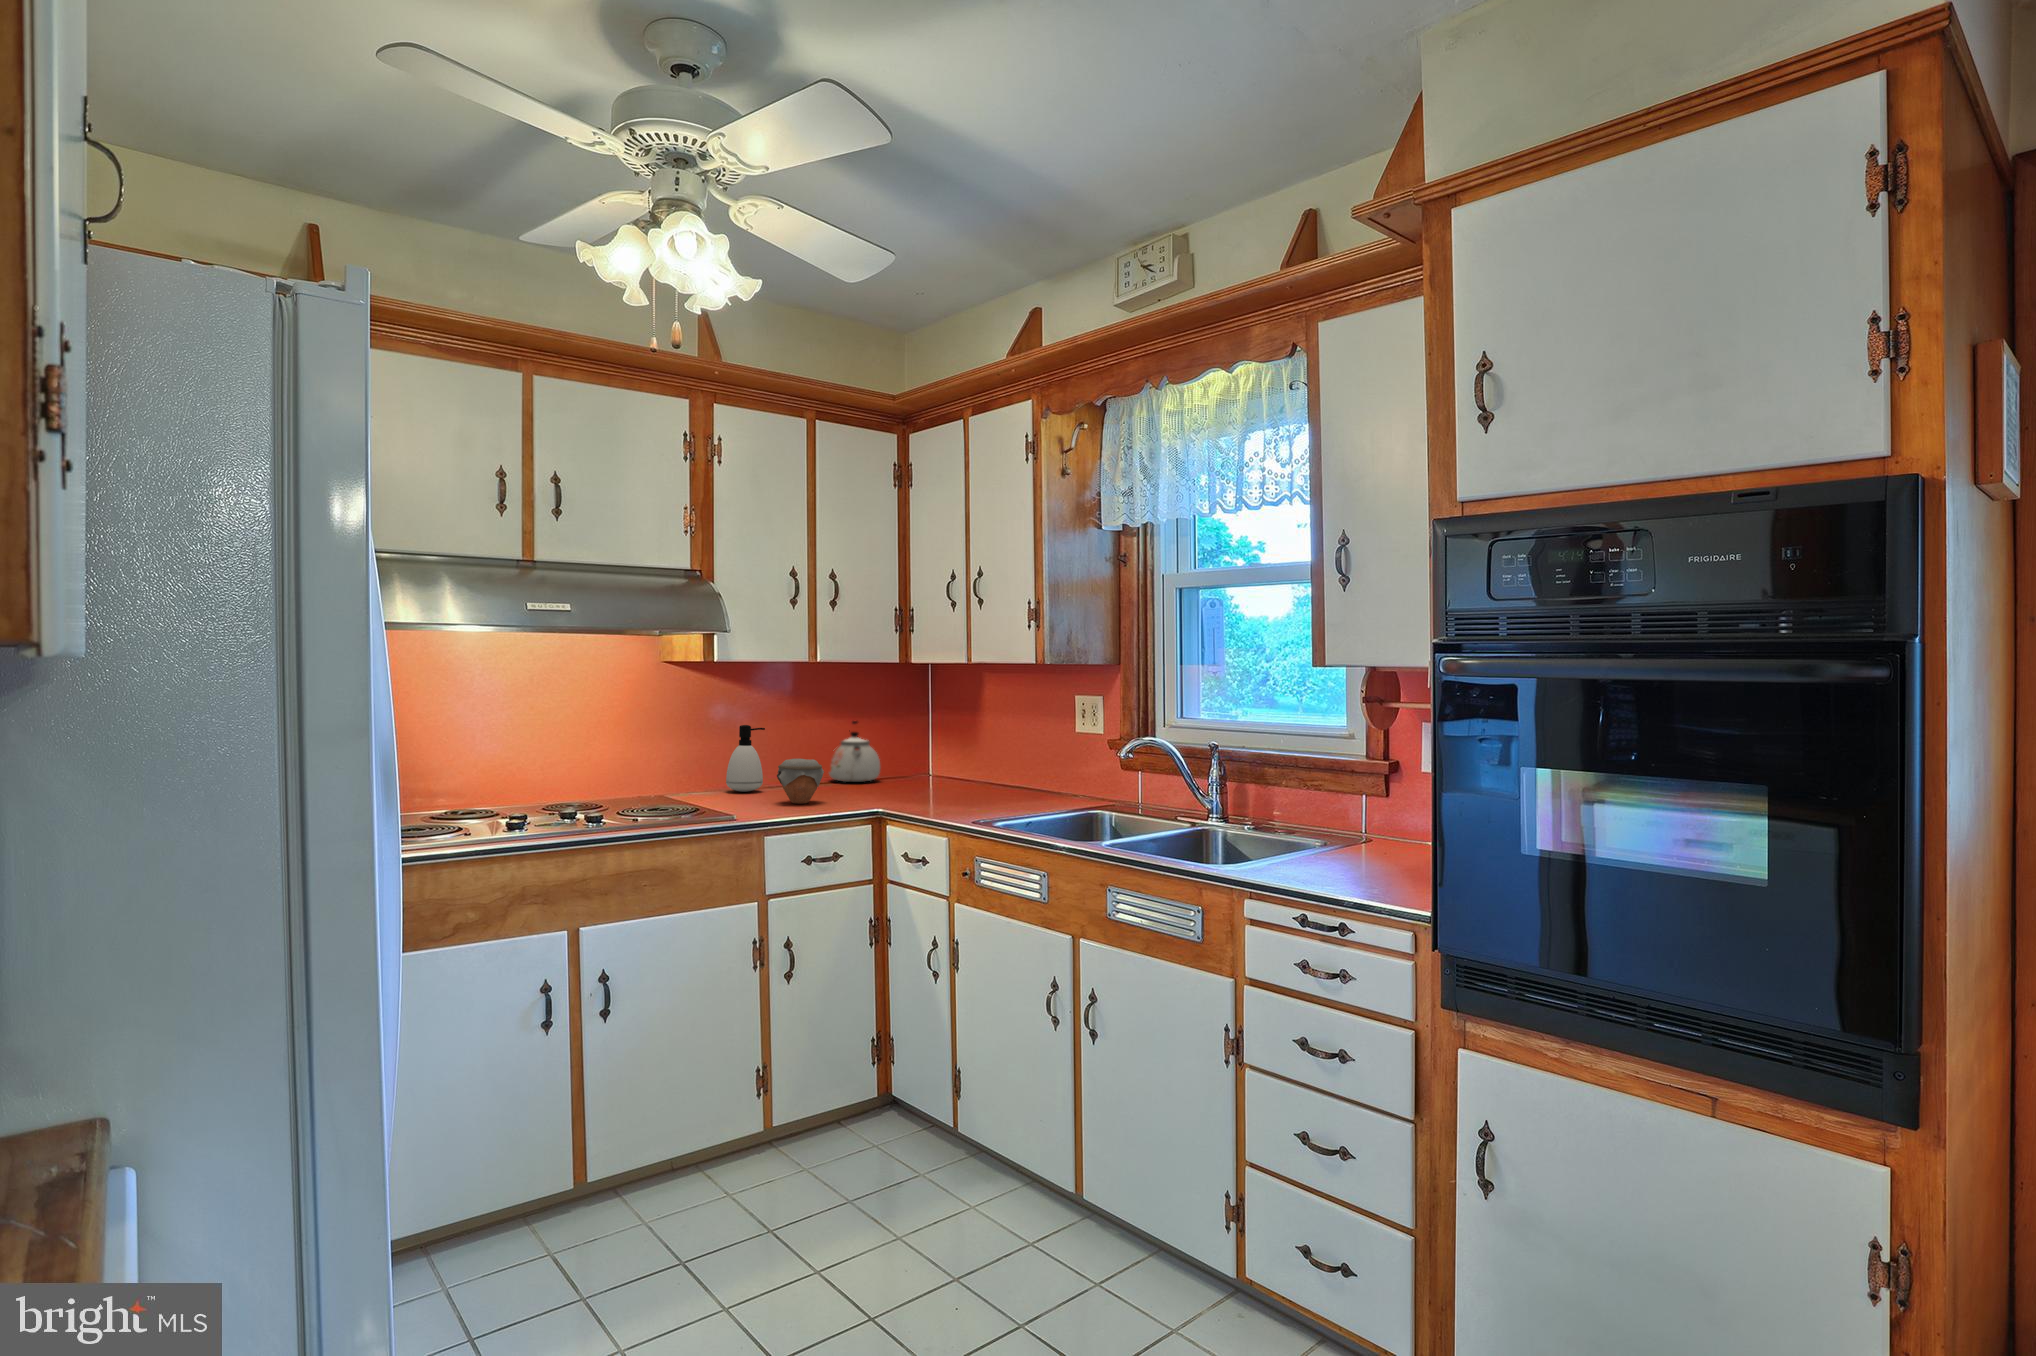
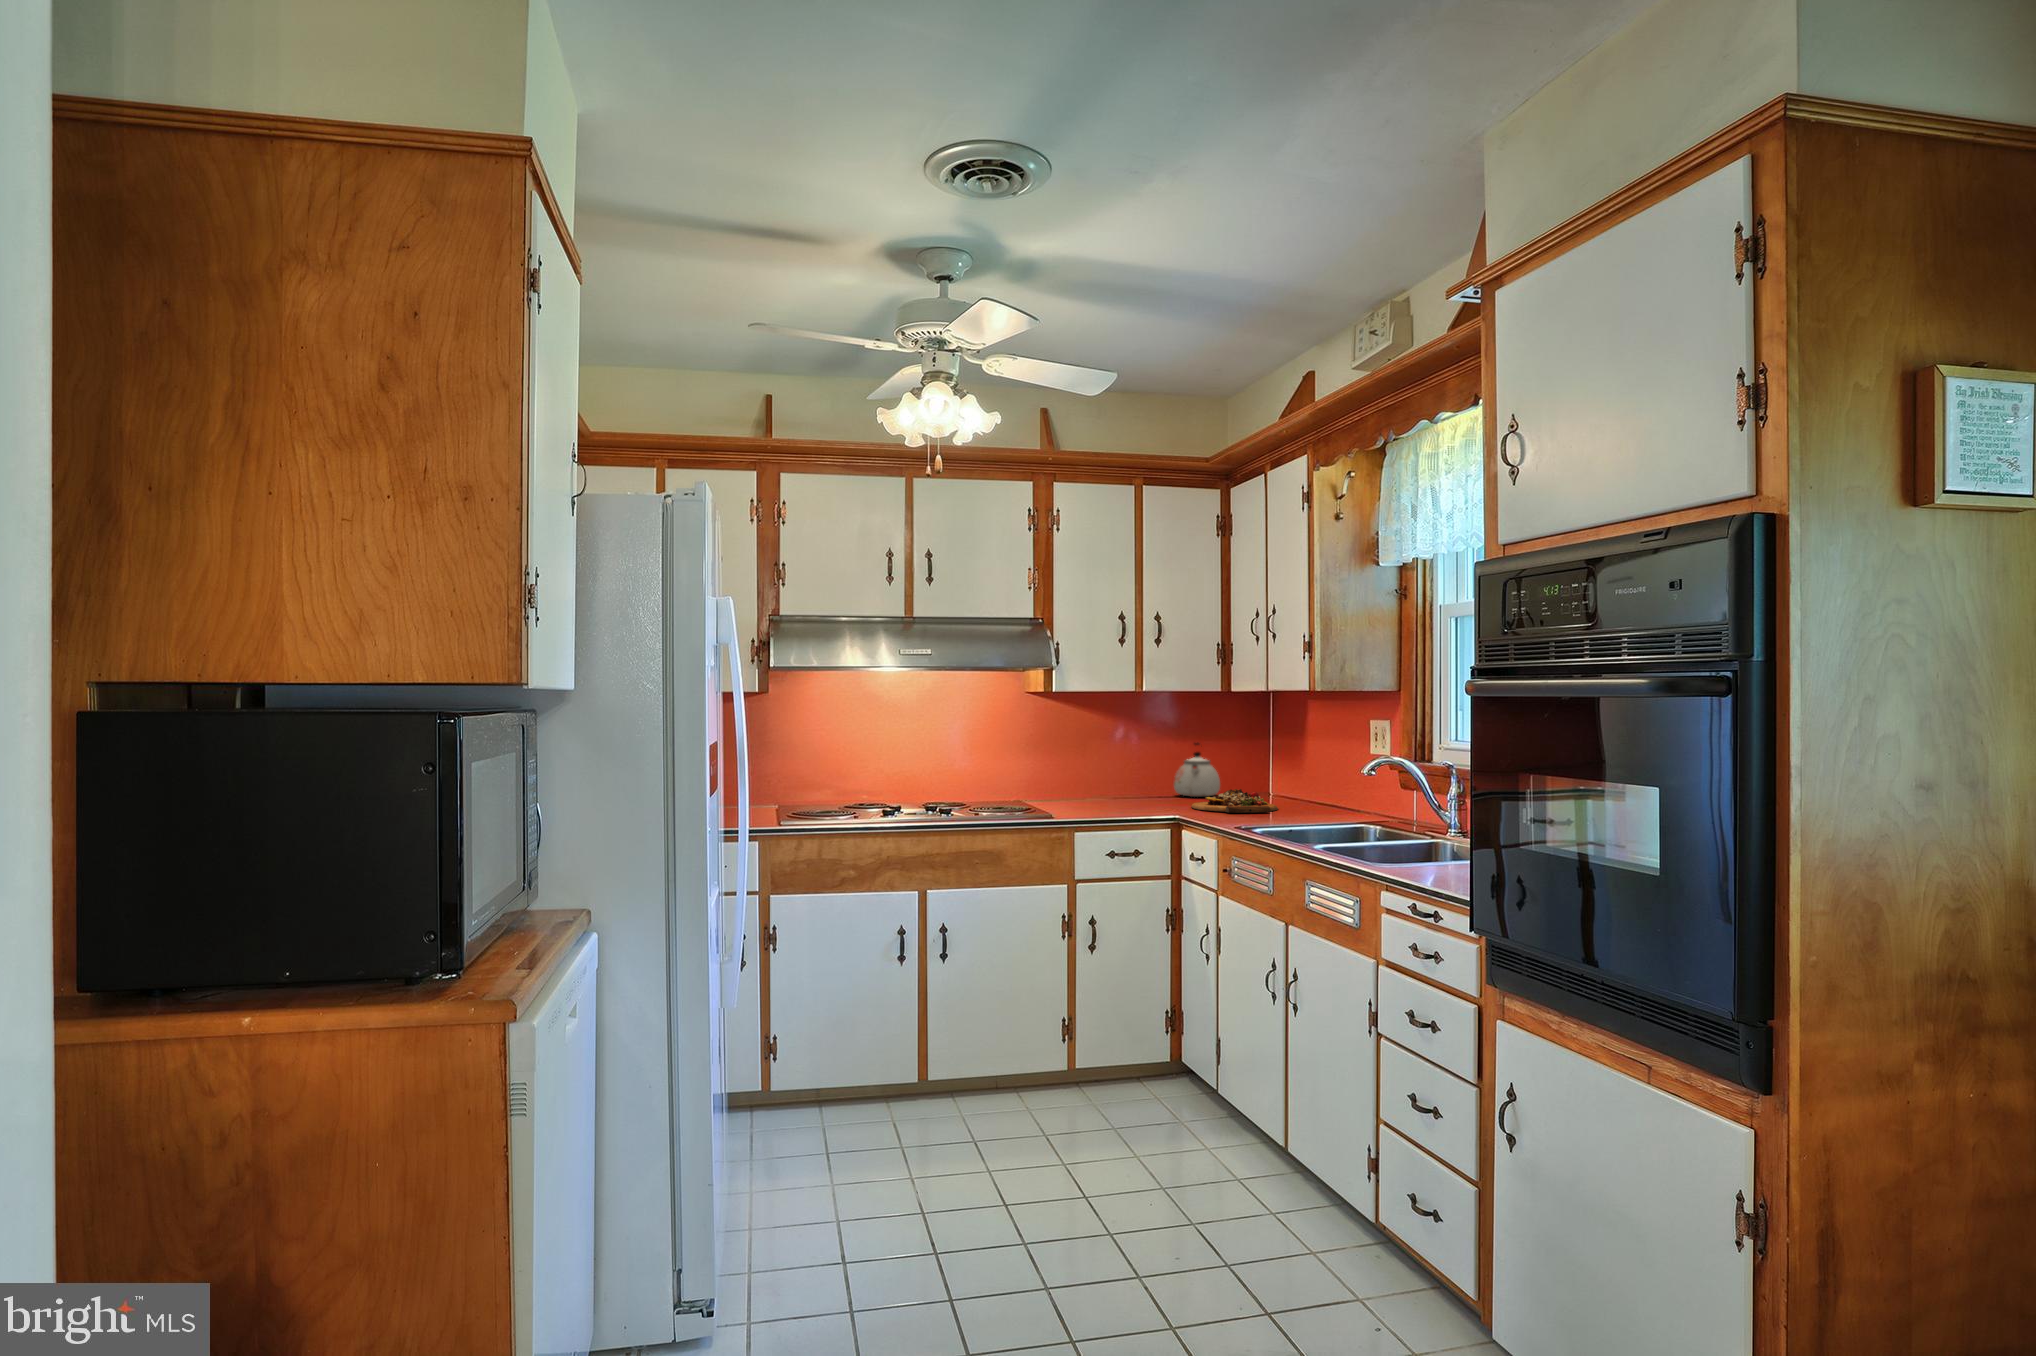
soap dispenser: present [726,725,765,792] -> none [1078,744,1109,800]
jar: present [777,759,824,804] -> none [1102,772,1144,810]
cutting board: none [871,773,969,802] -> present [1191,789,1278,813]

